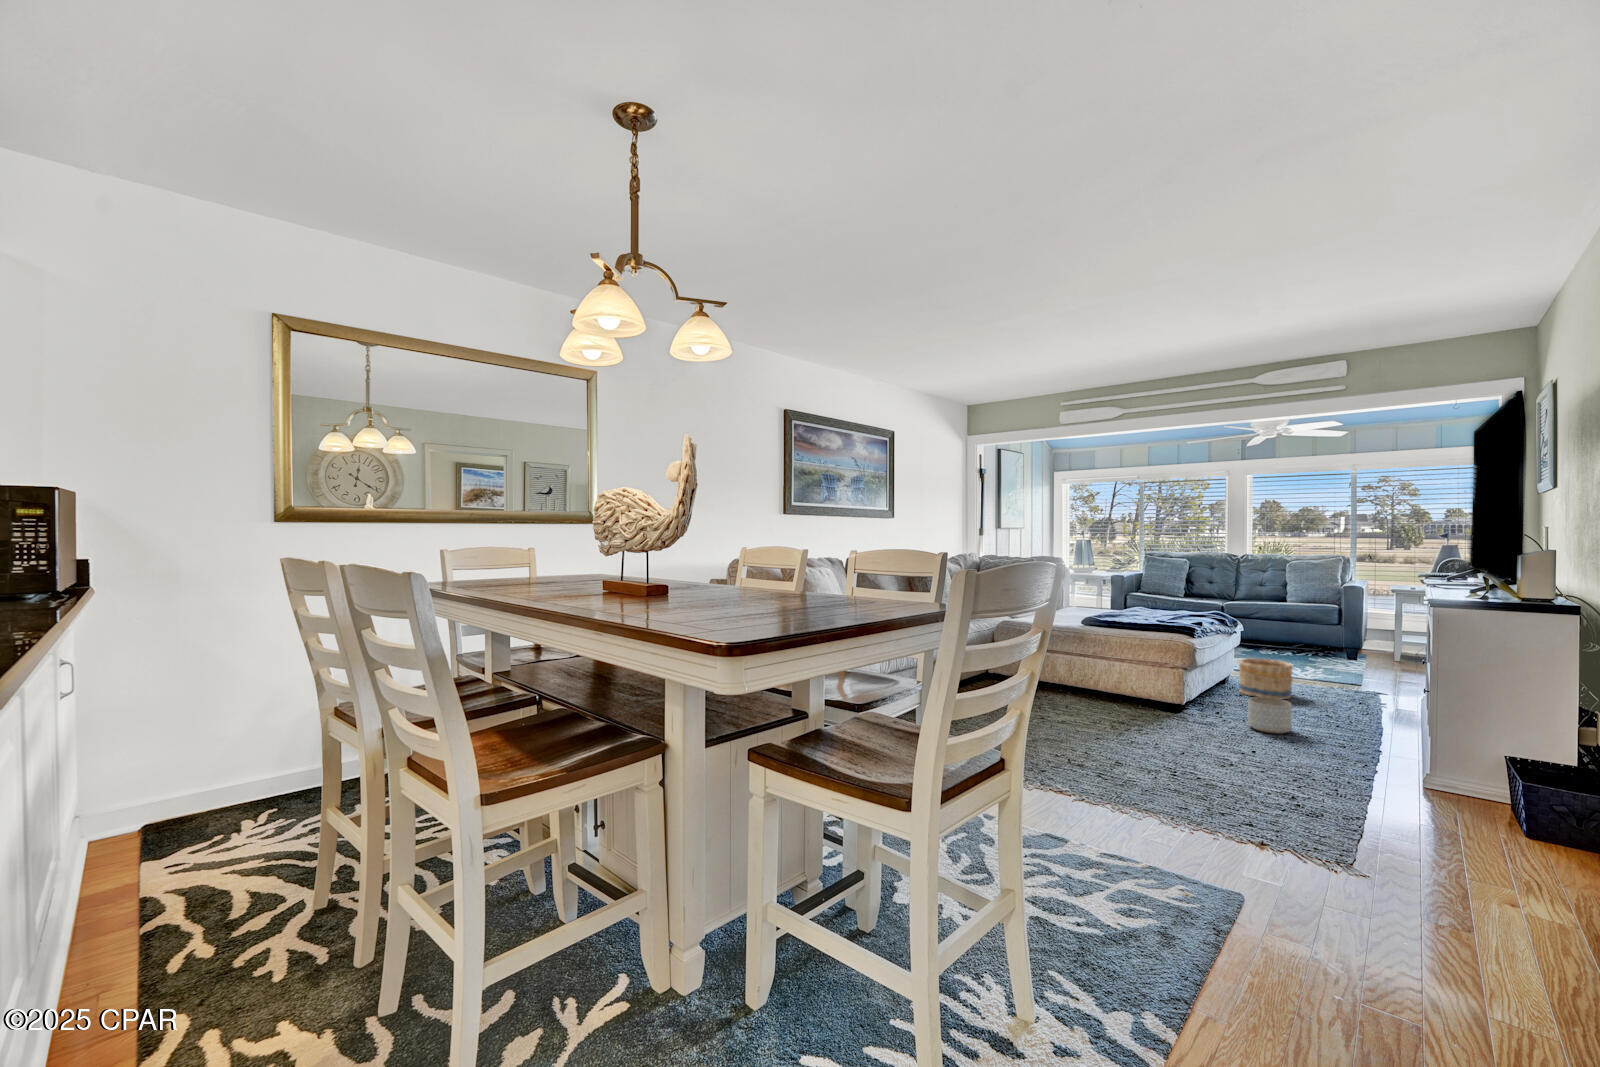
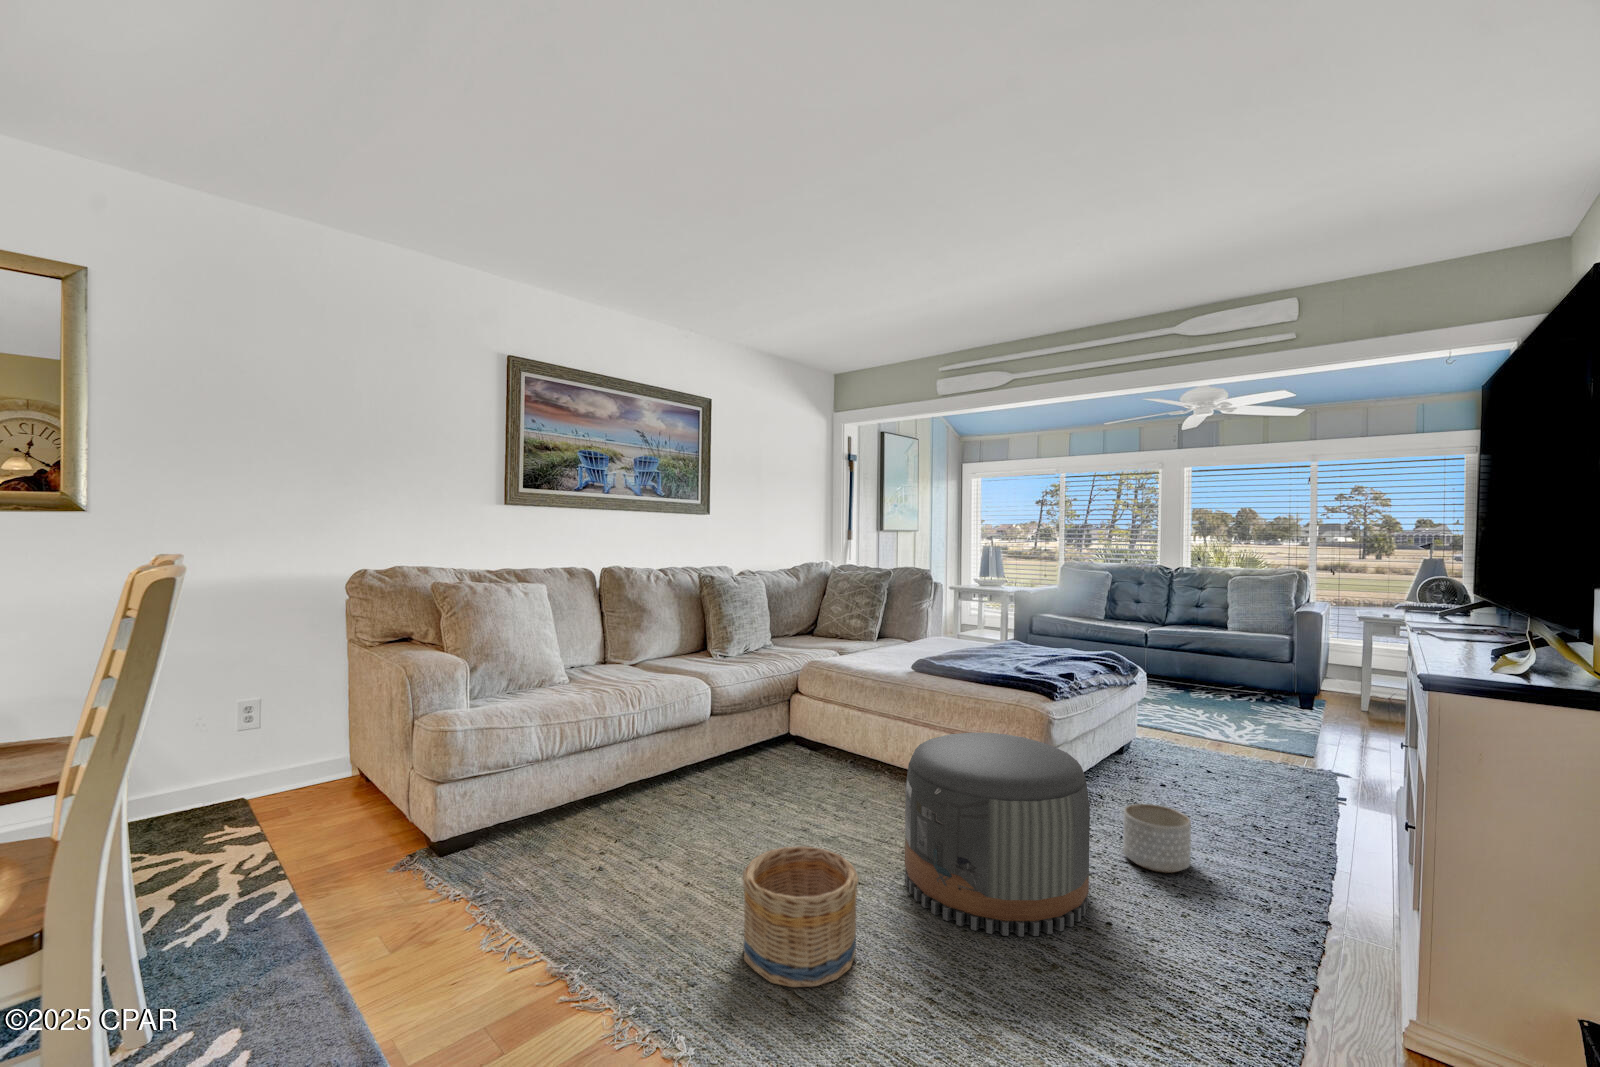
pouf: none [1121,652,1238,755] -> present [905,732,1090,936]
basket: present [1239,658,1292,699] -> present [743,846,859,988]

